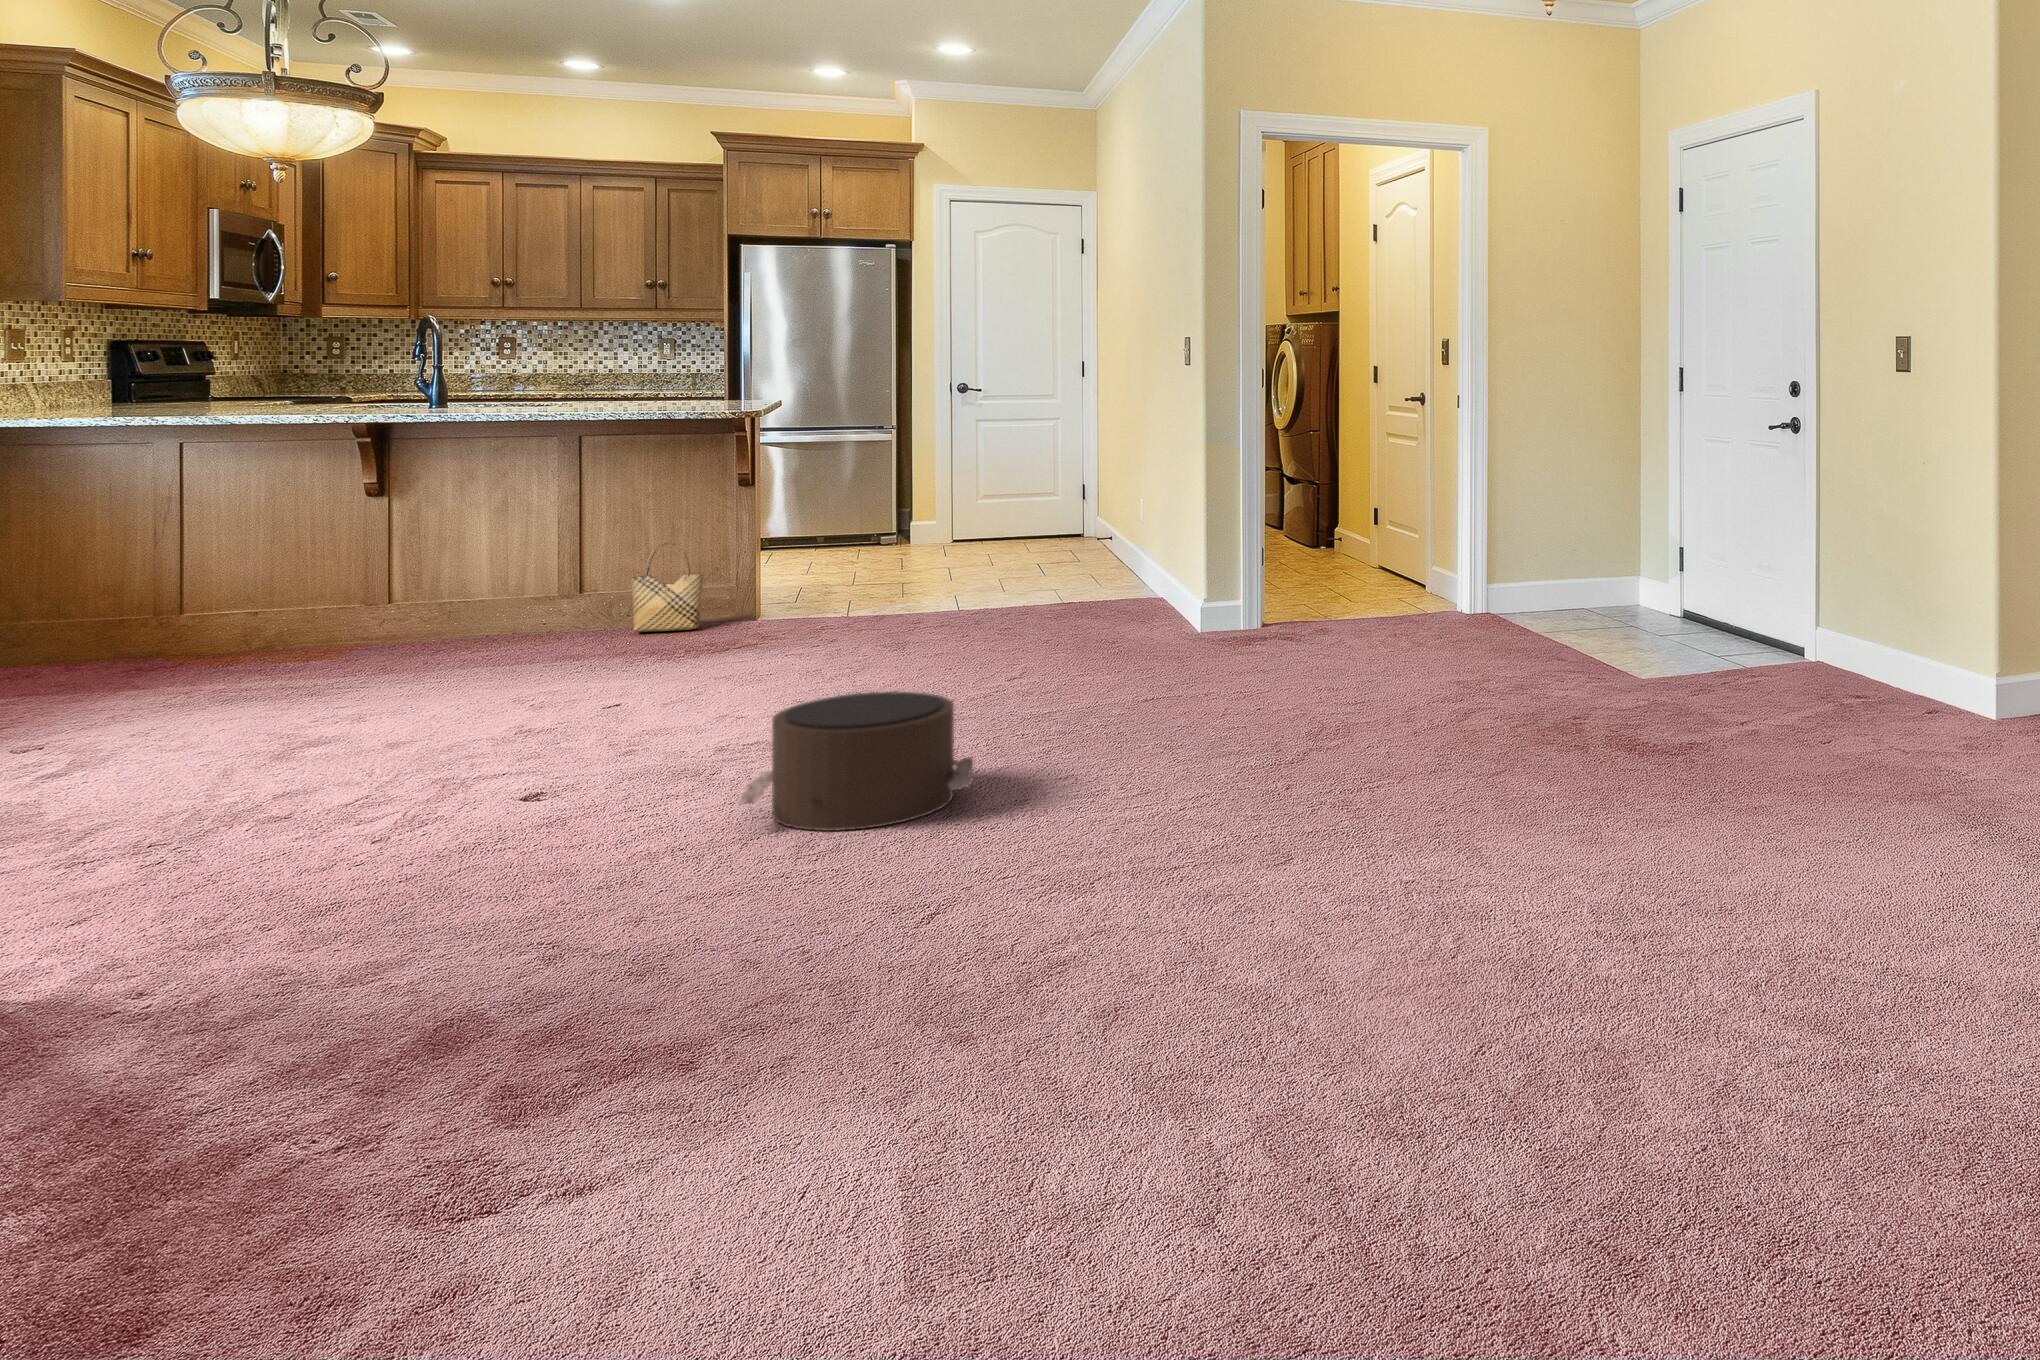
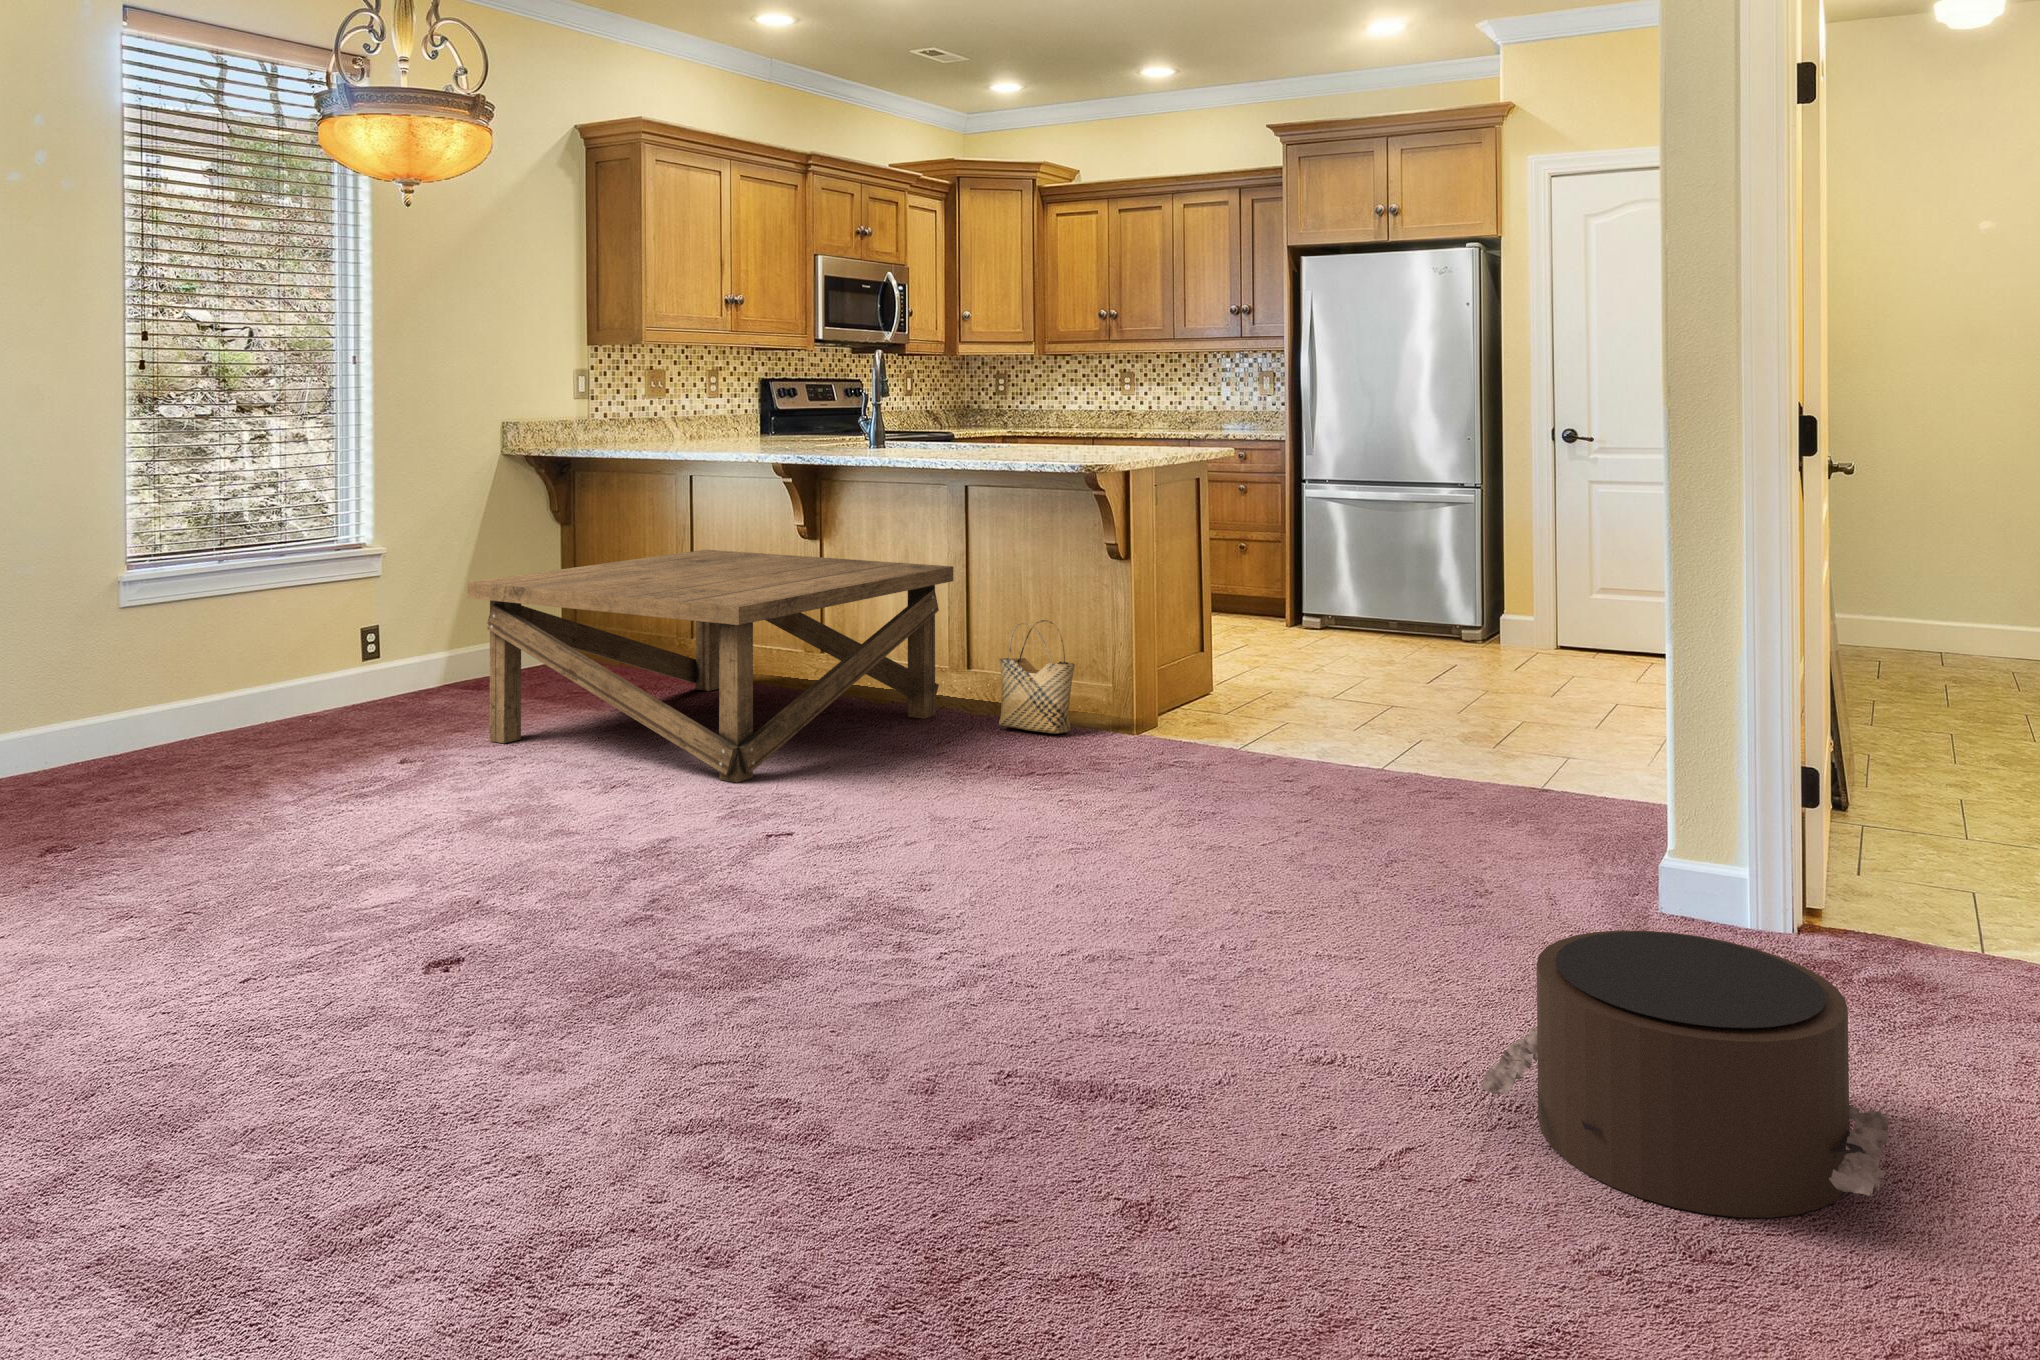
coffee table: none [54,507,565,718] -> present [467,550,954,783]
pouf: present [741,692,973,831] -> present [1480,930,1889,1218]

